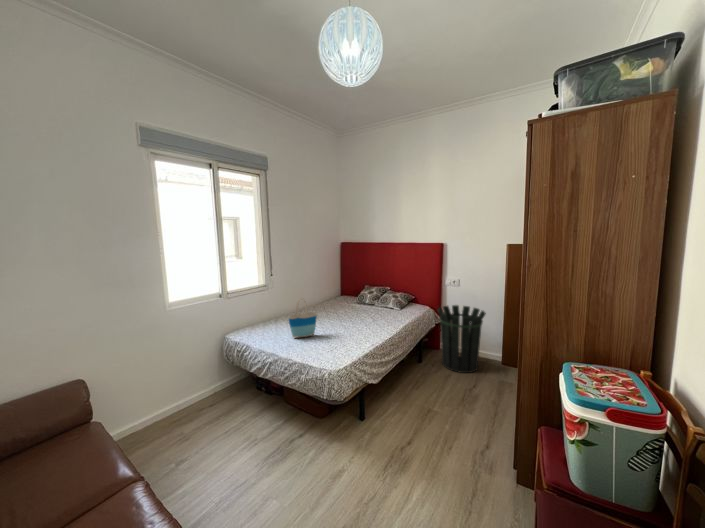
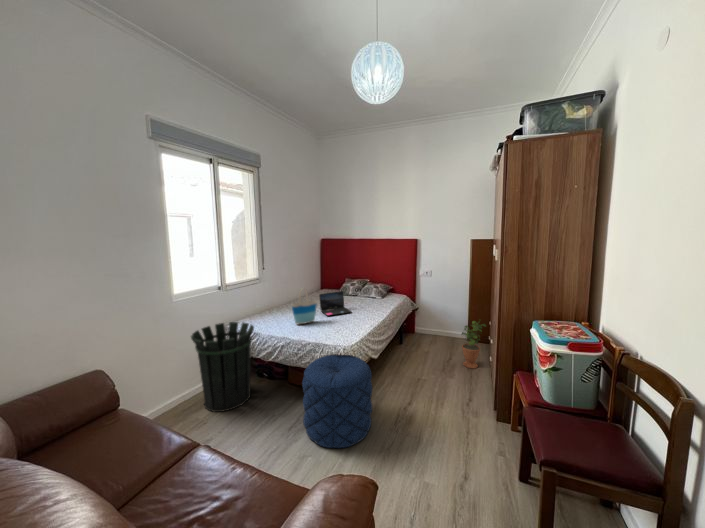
laptop: none [325,302,359,329] -> present [319,291,351,316]
waste bin: present [438,305,486,373] -> present [191,322,254,412]
potted plant: none [488,344,519,404] -> present [462,321,486,368]
pouf: none [277,378,357,494] -> present [302,355,373,448]

